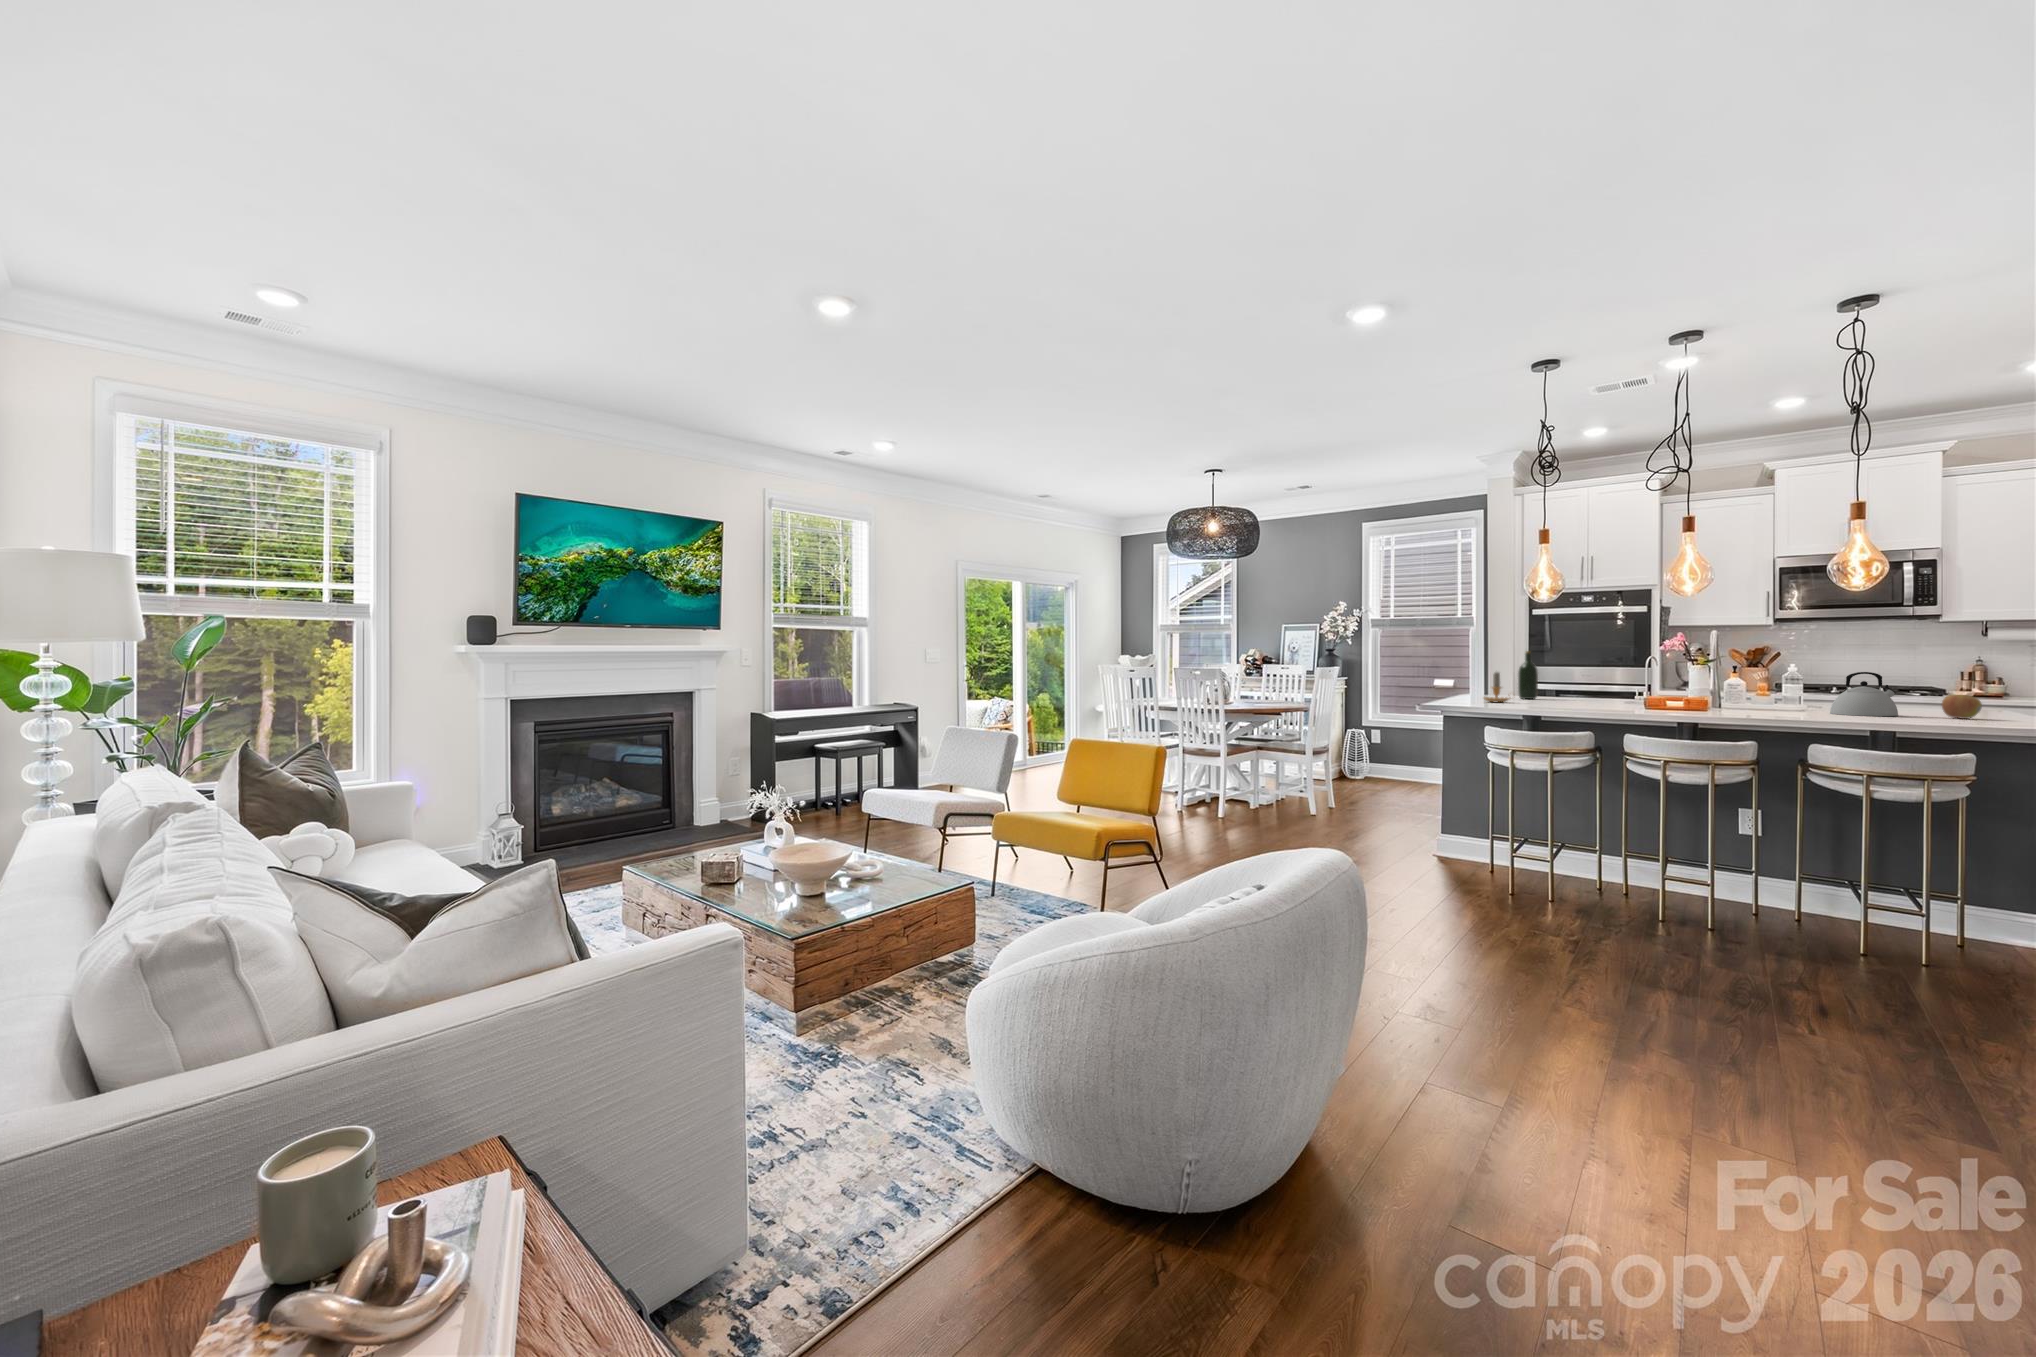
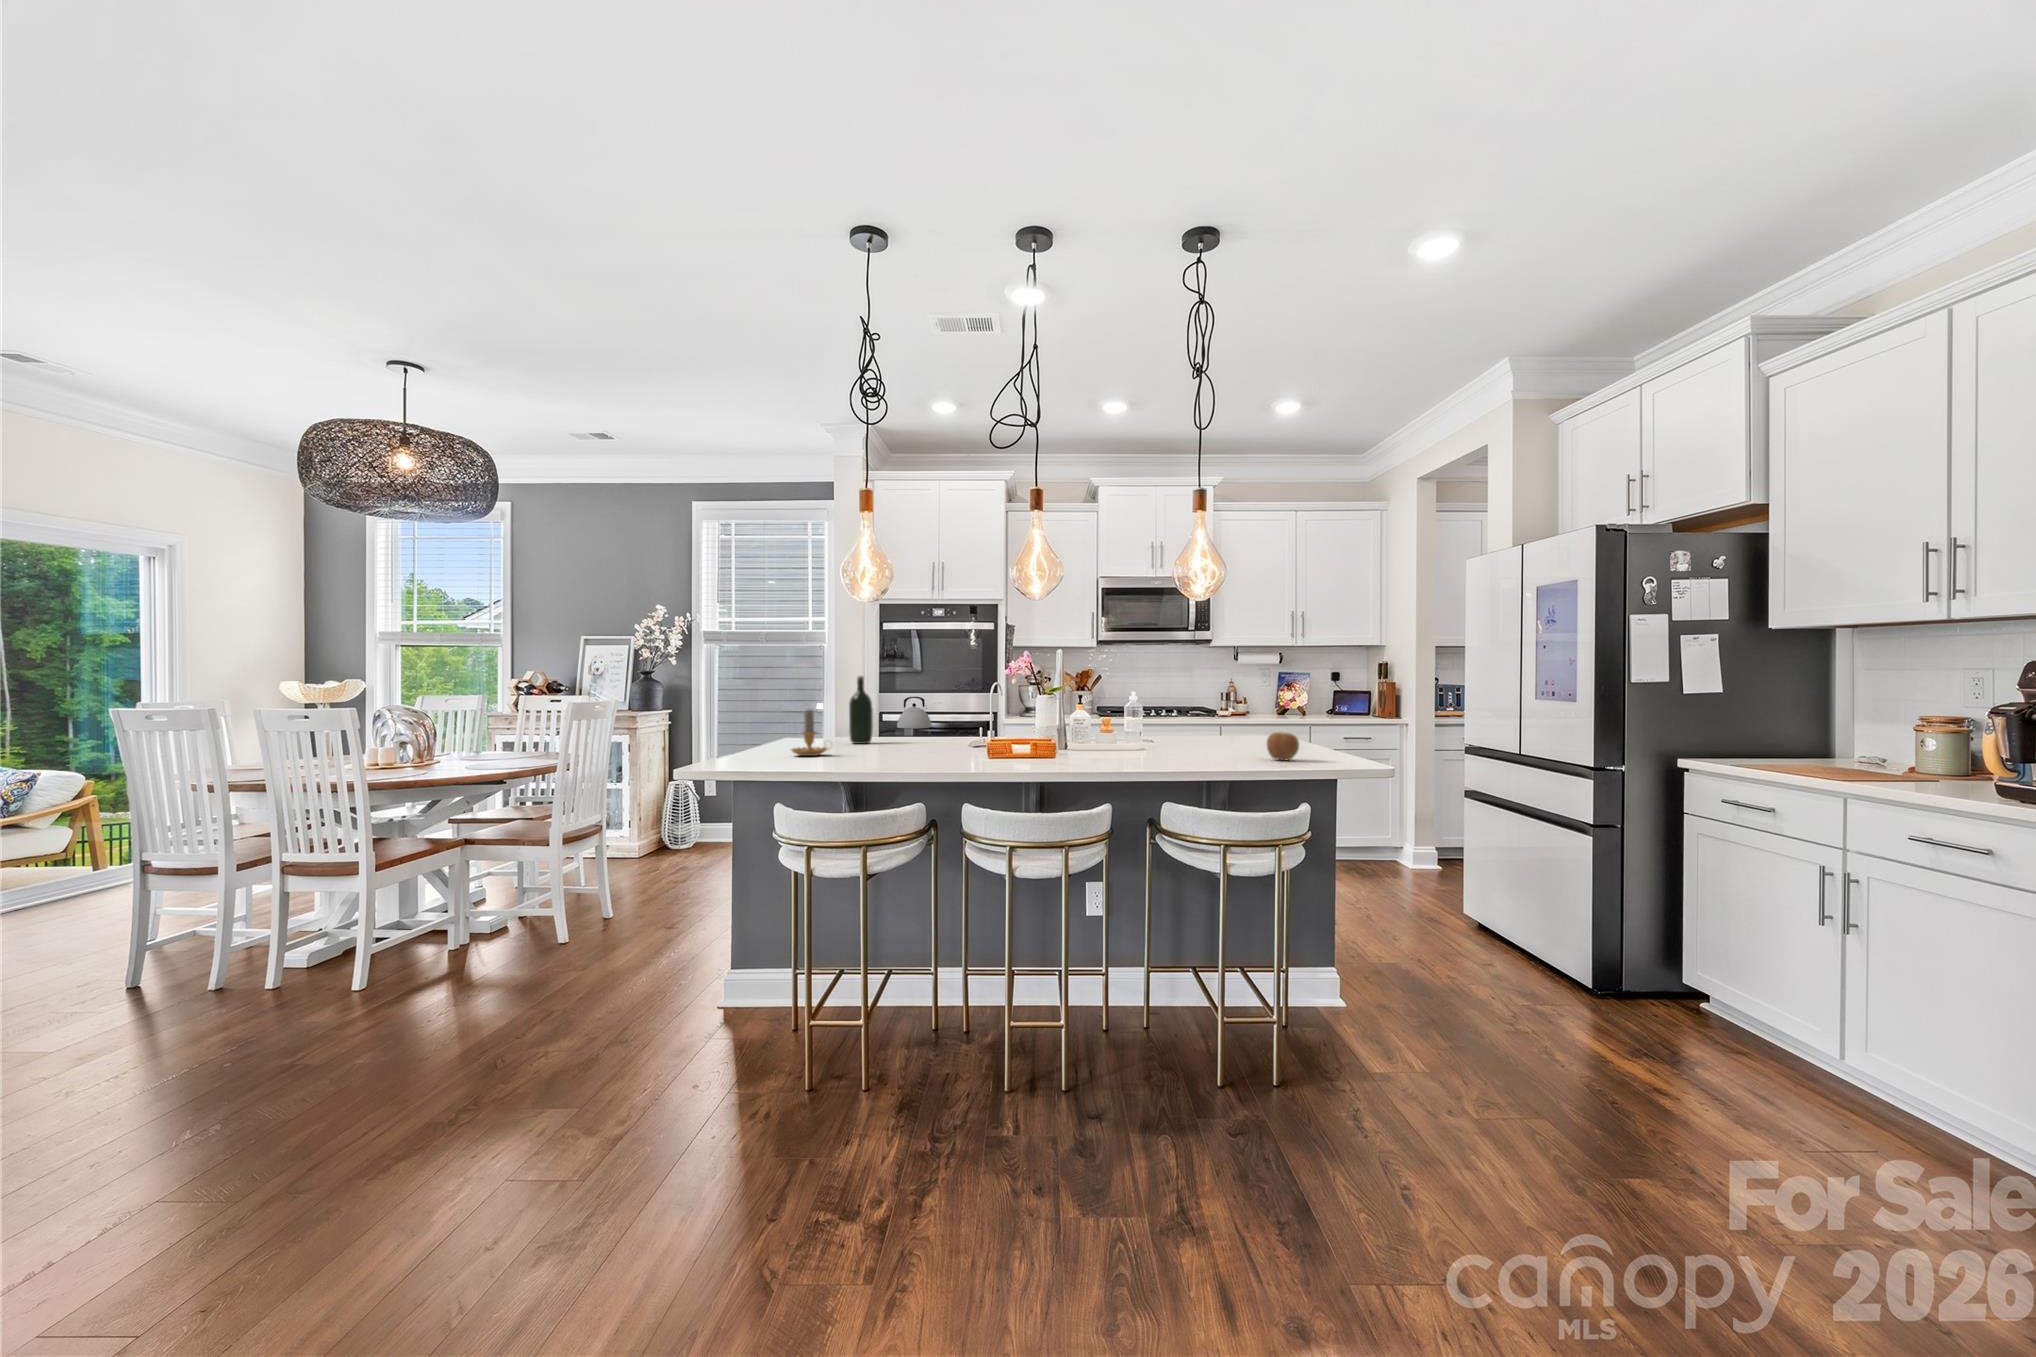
kettle: present [1830,672,1898,716] -> present [897,697,932,729]

